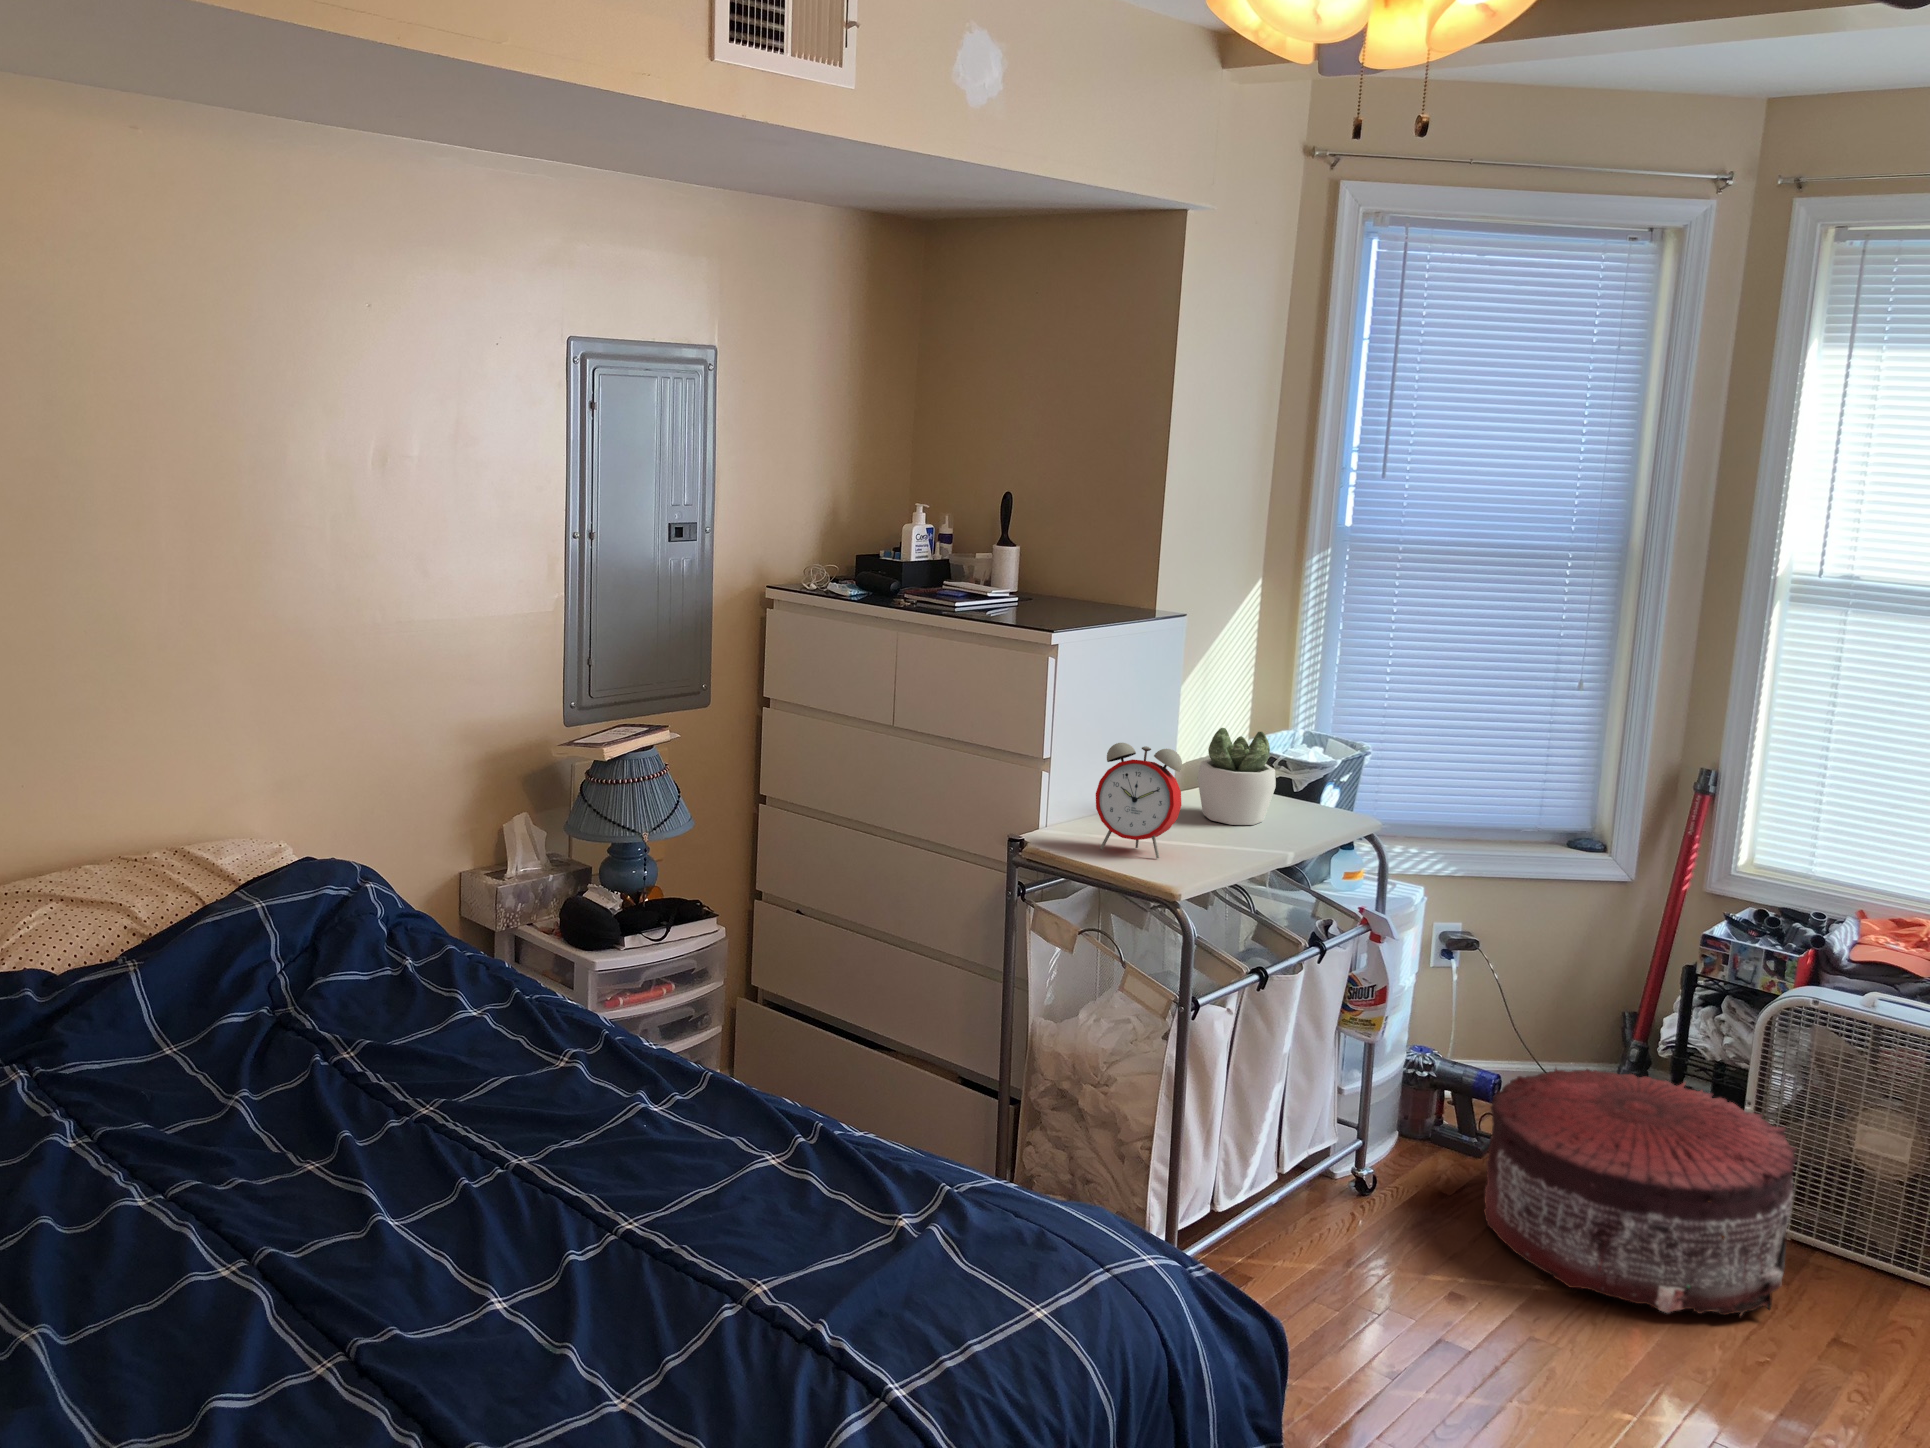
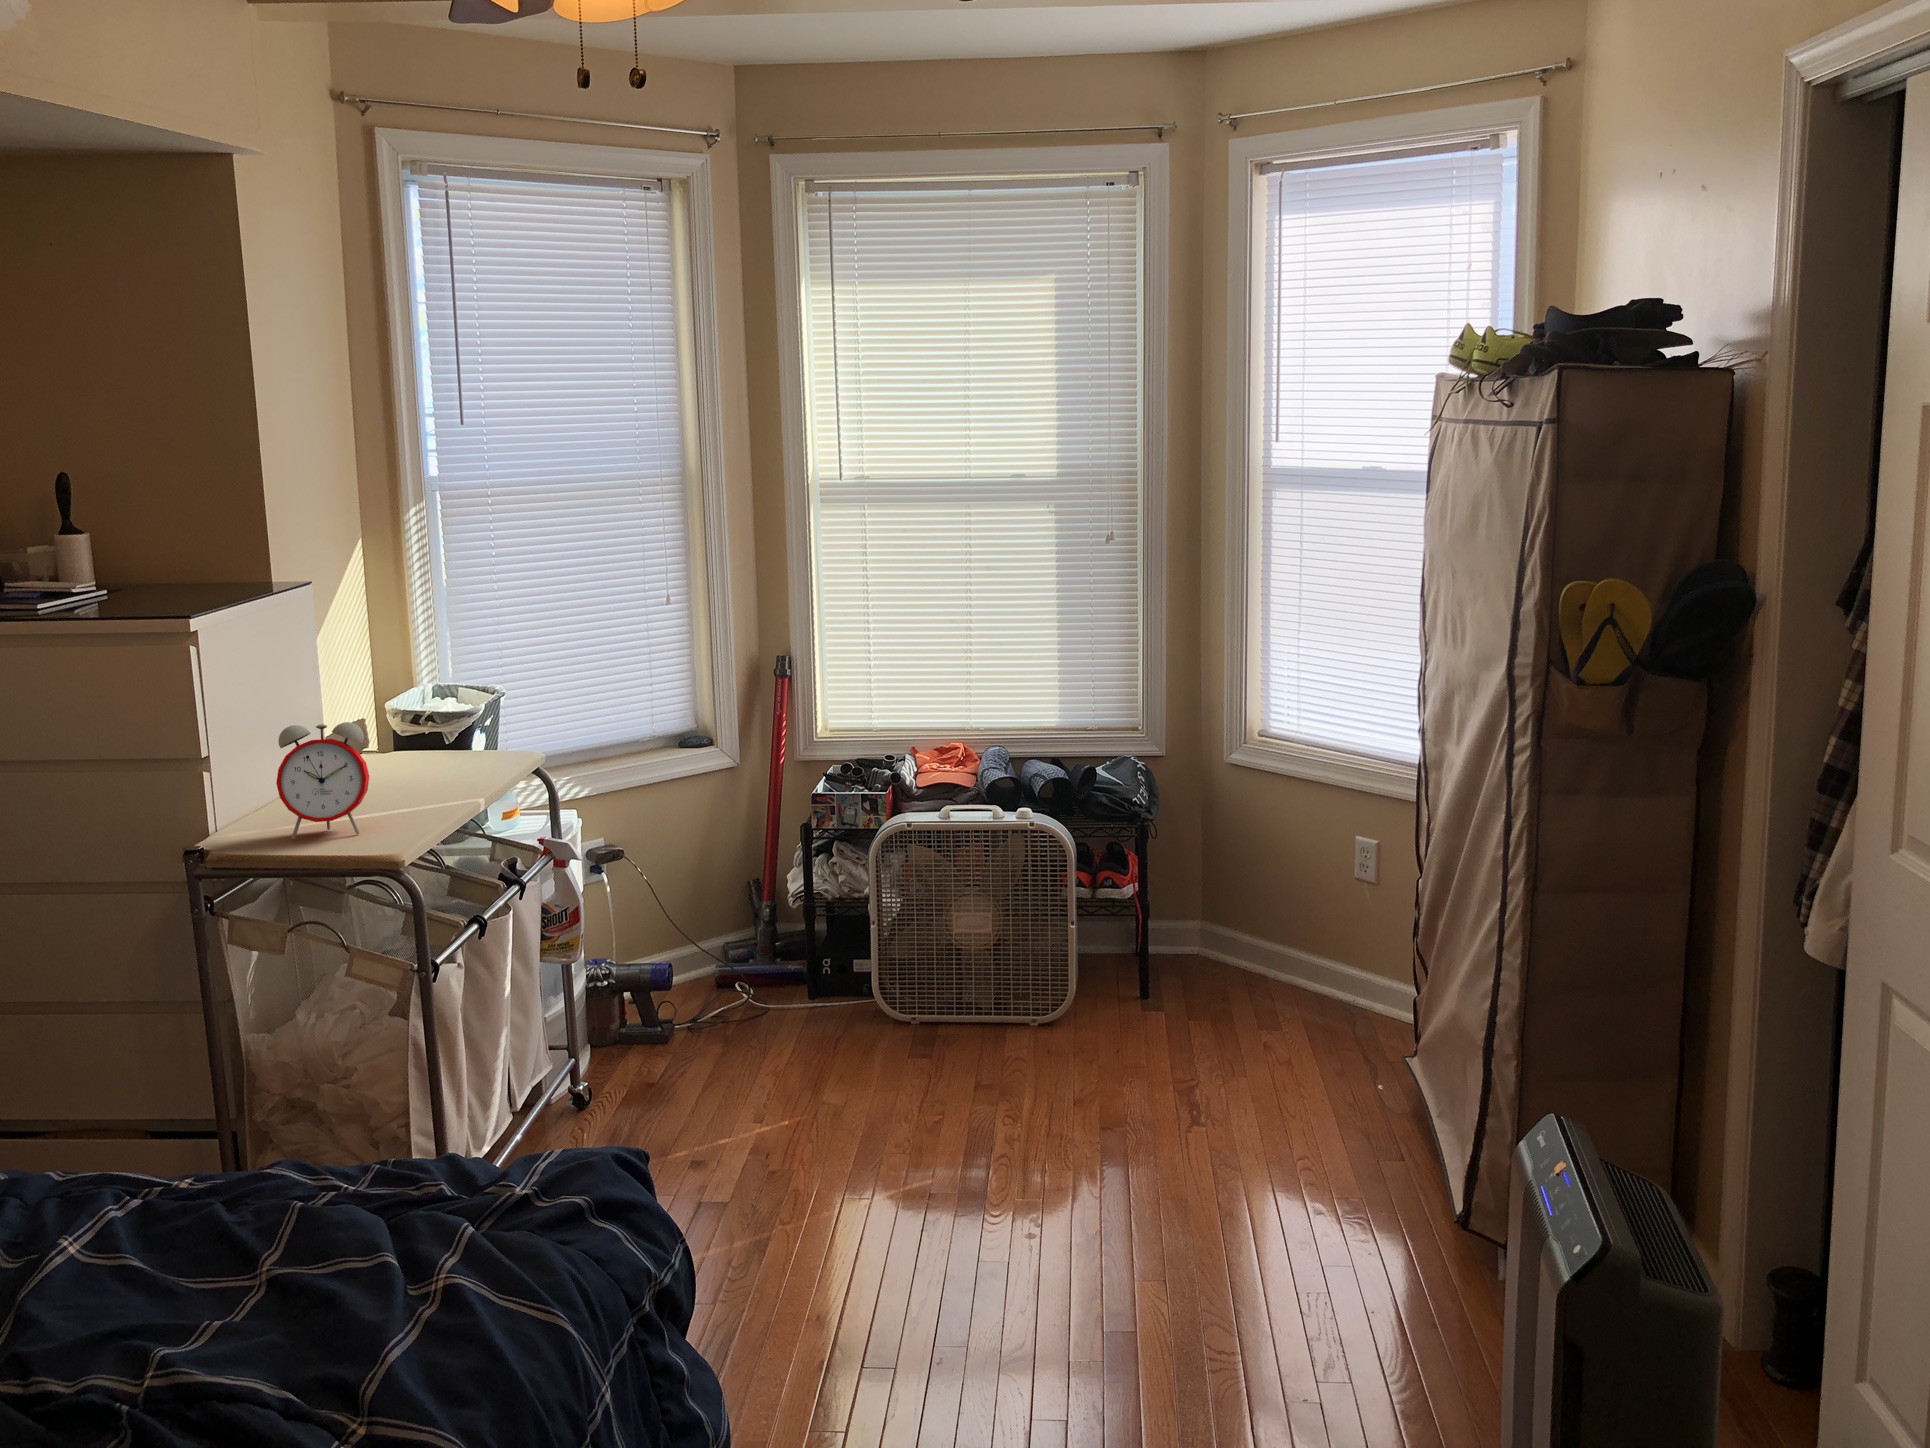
succulent plant: present [1197,728,1276,825] -> none [360,690,443,788]
pouf: present [1484,1068,1798,1316] -> none [682,919,929,1116]

